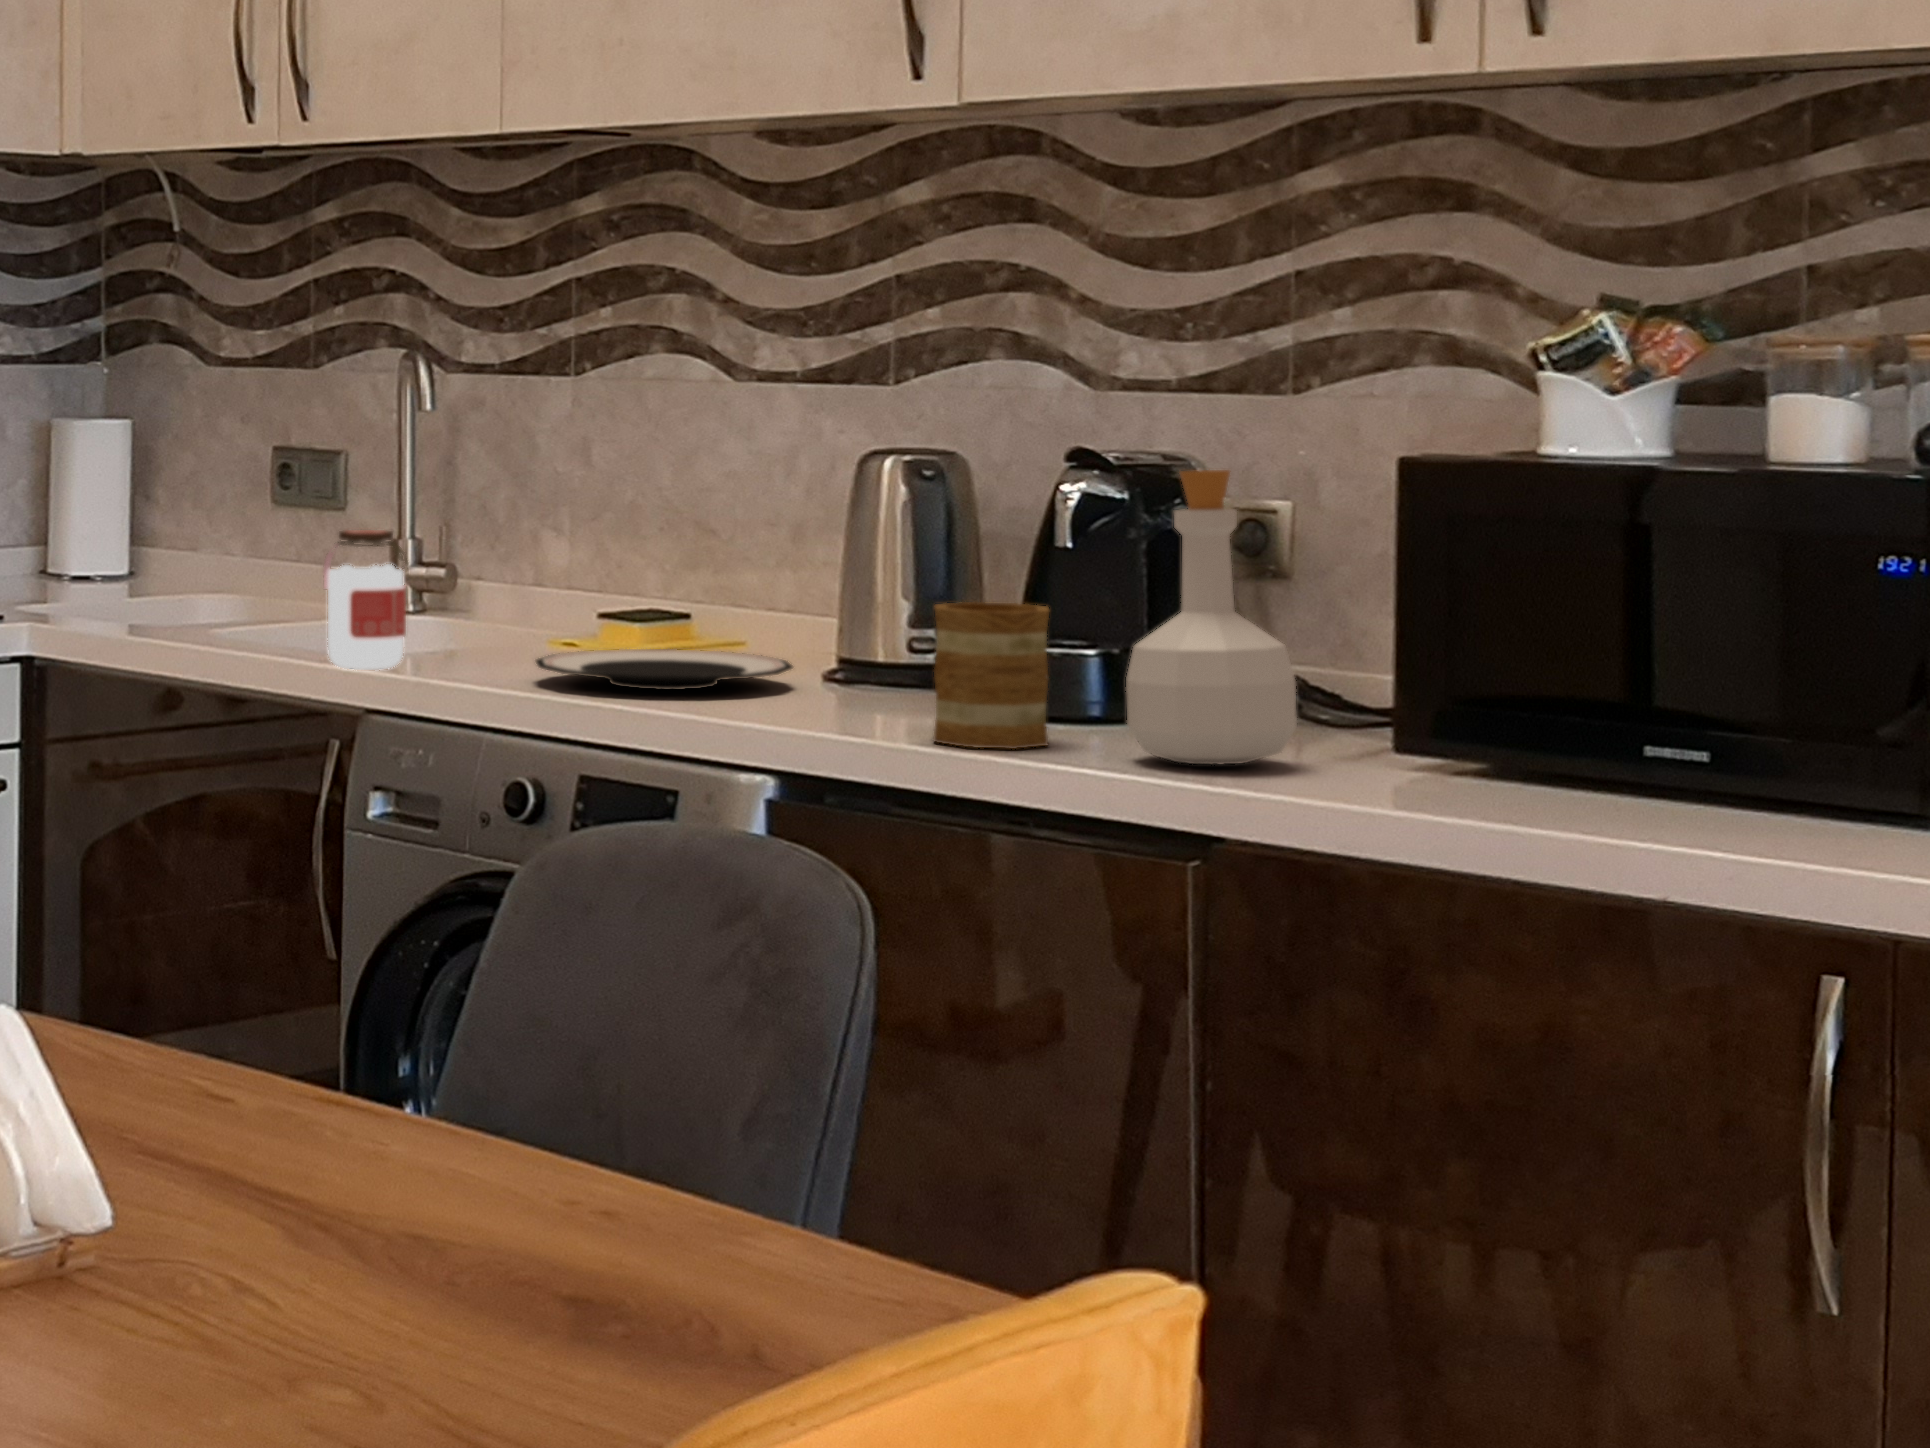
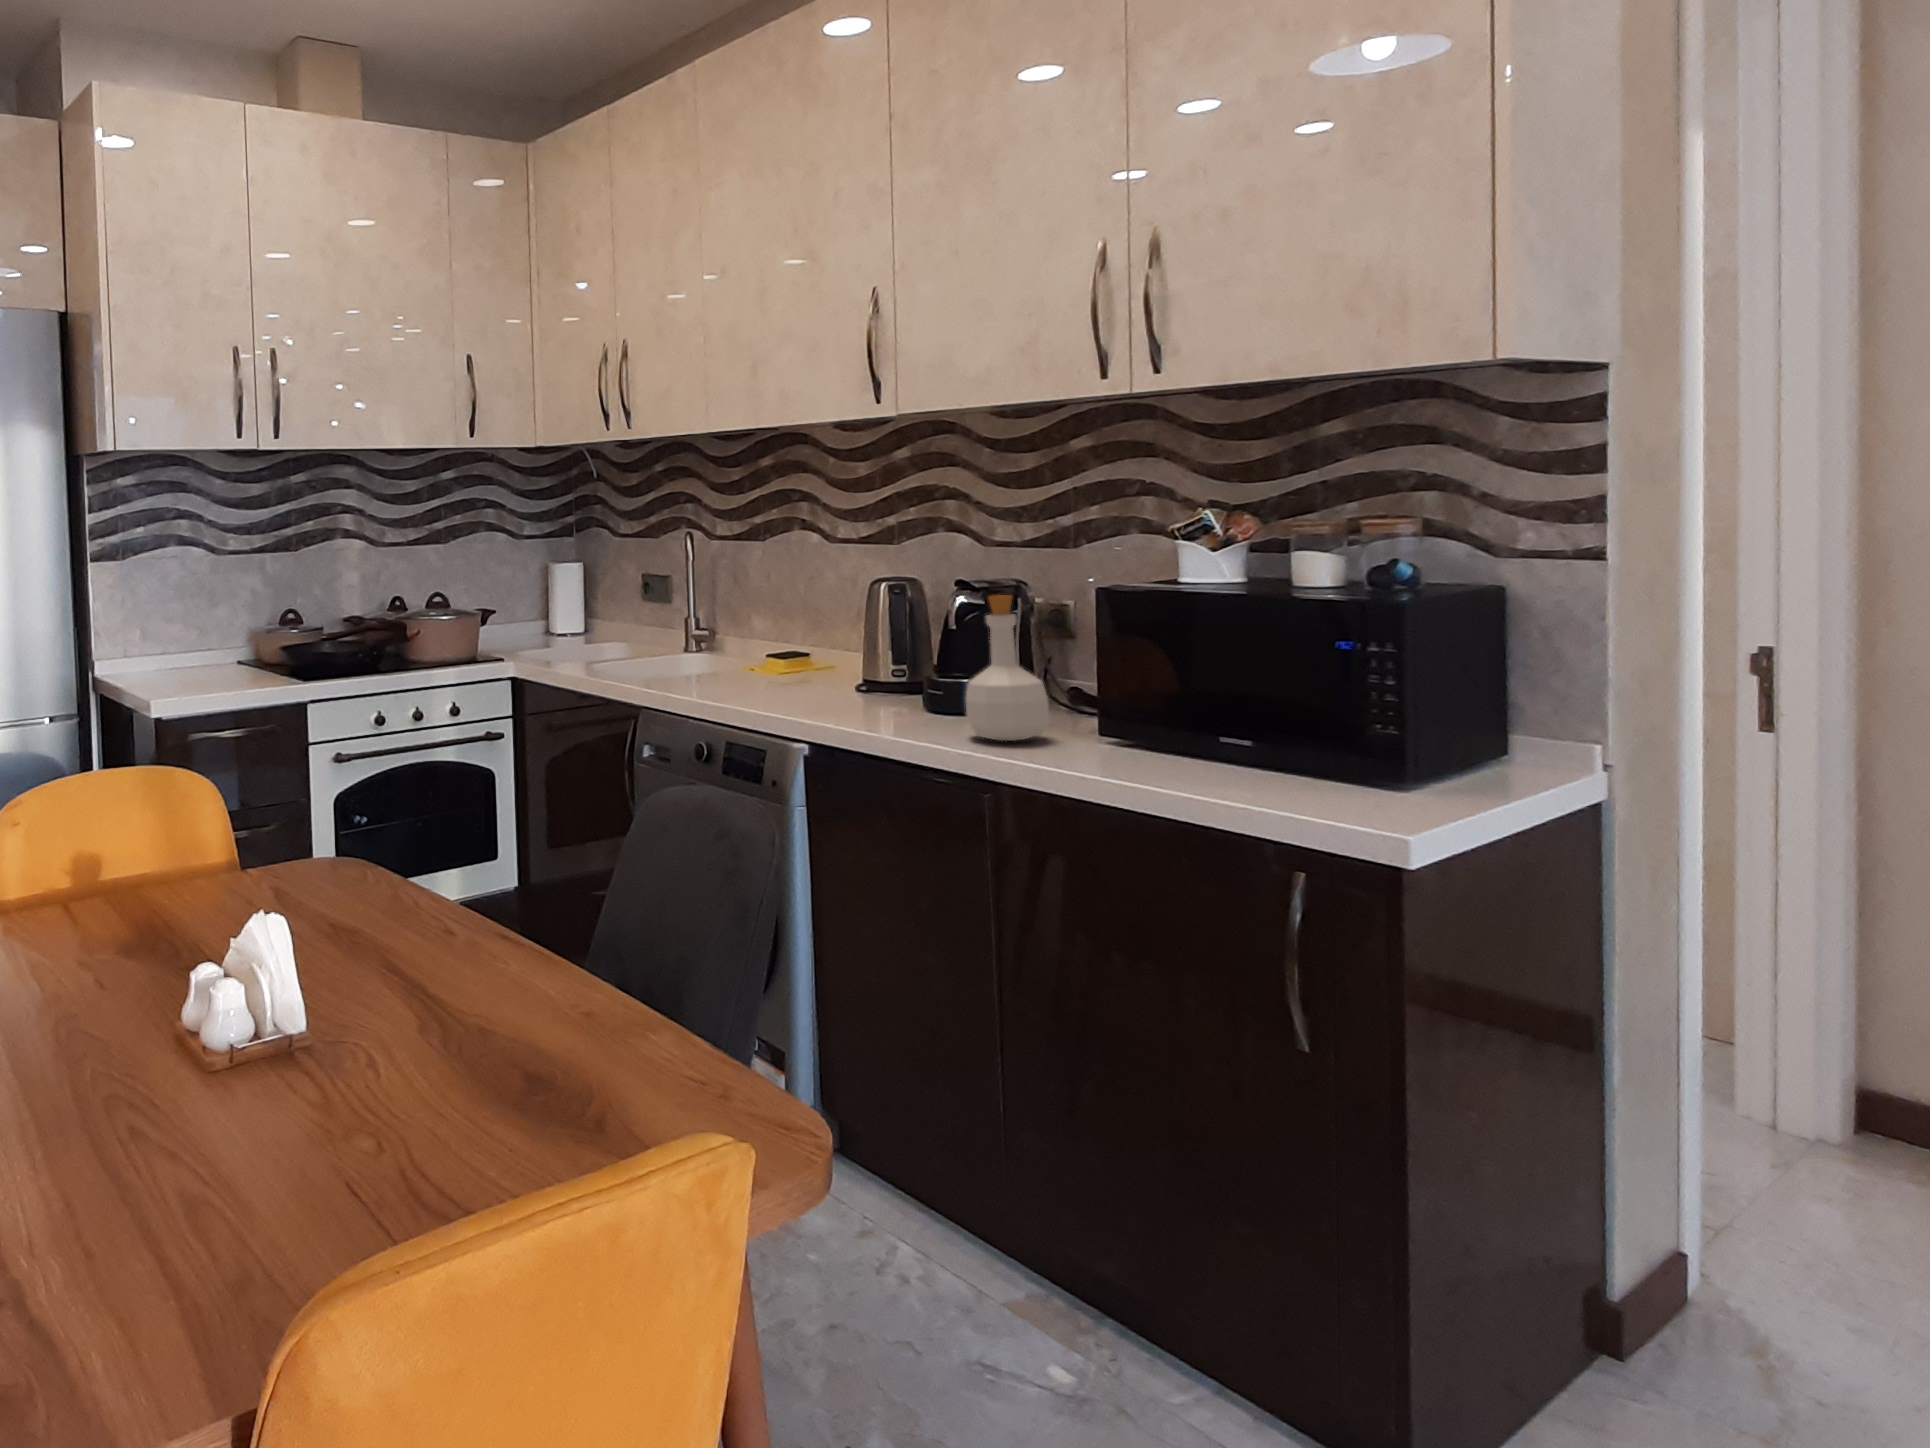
jar: present [323,530,407,670] -> none [623,620,661,686]
mug: present [933,602,1049,749] -> none [876,658,935,731]
plate: present [536,649,793,690] -> none [715,672,835,693]

